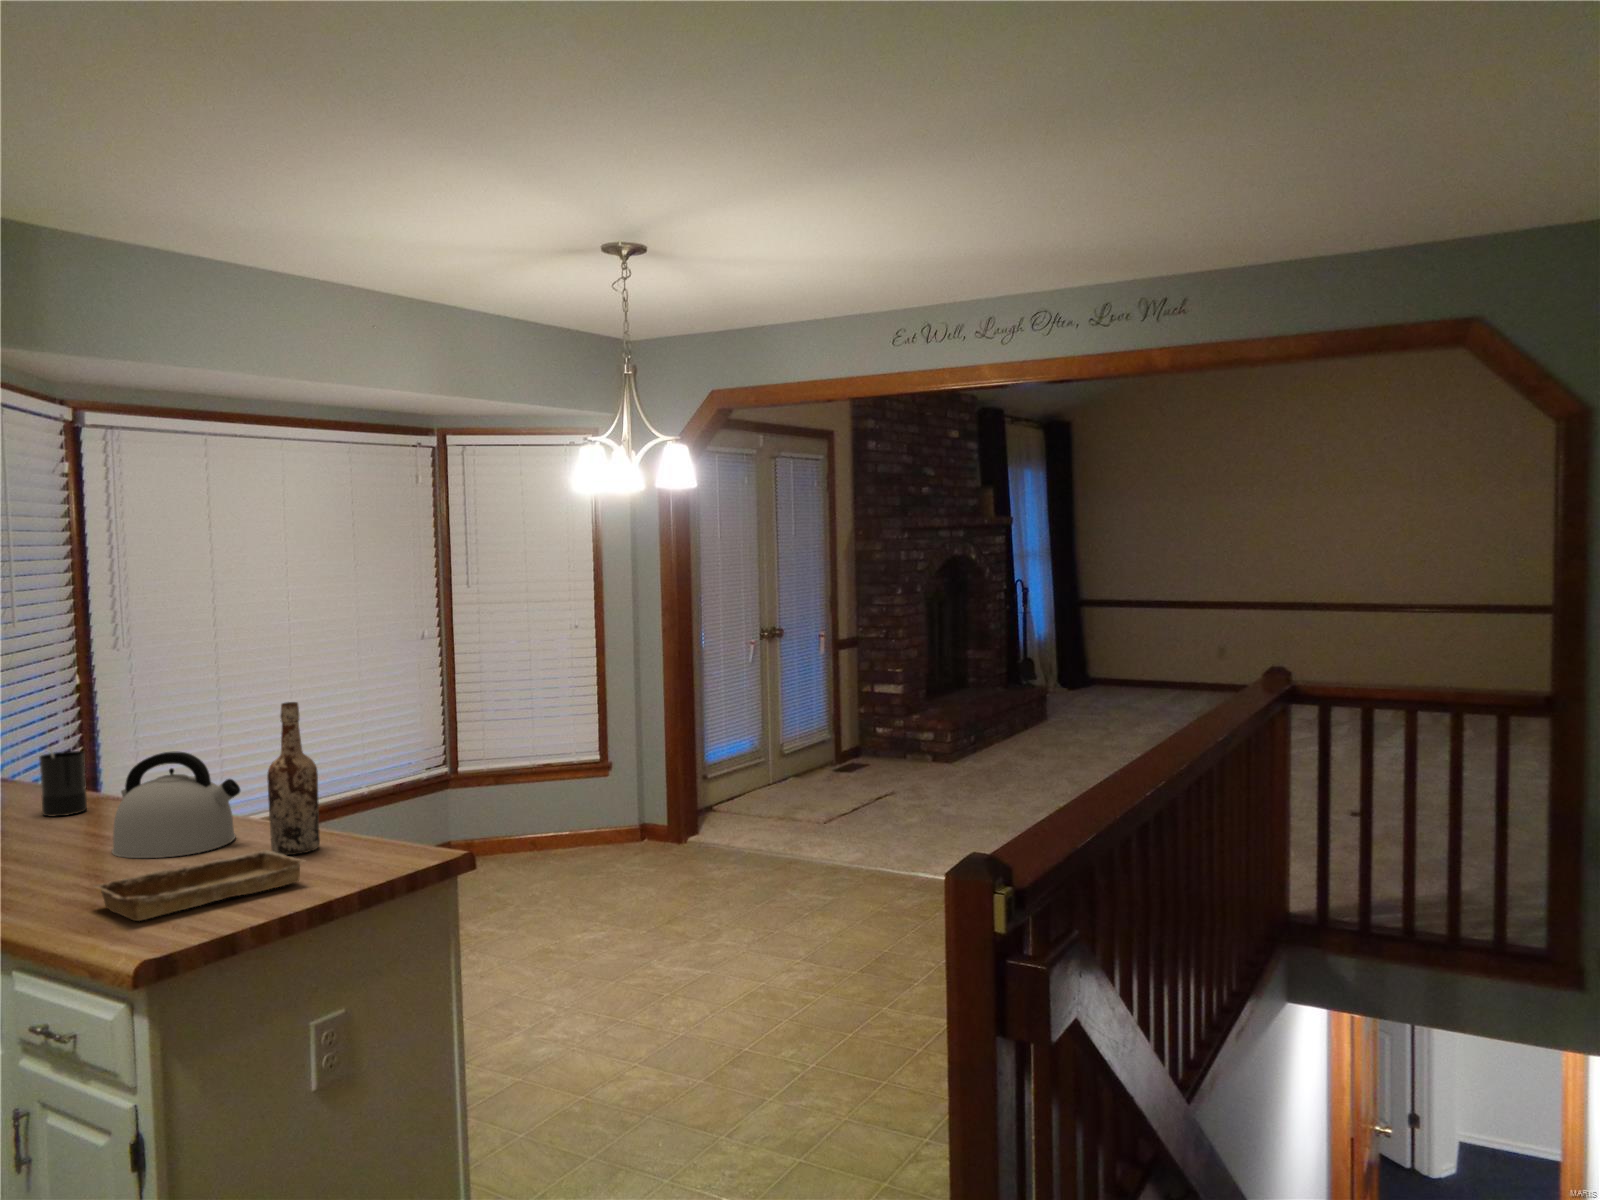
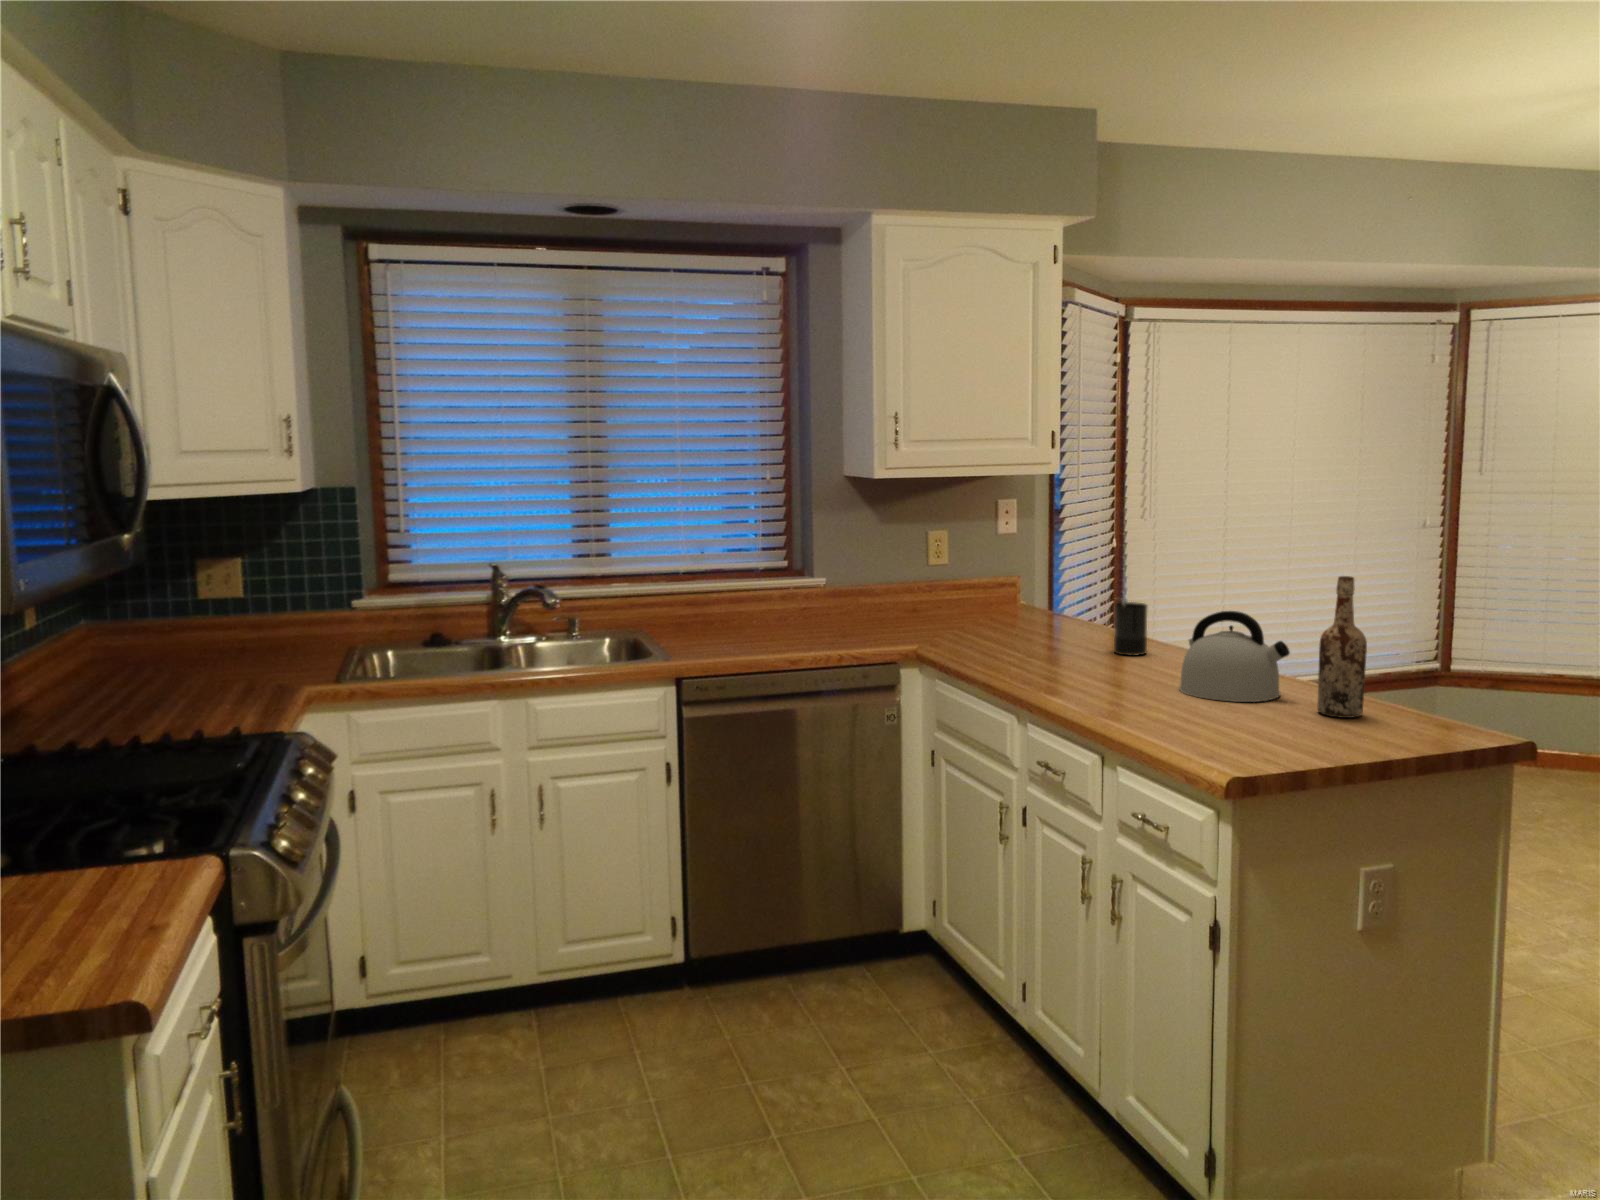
tray: present [93,850,306,921] -> none [1181,708,1363,747]

